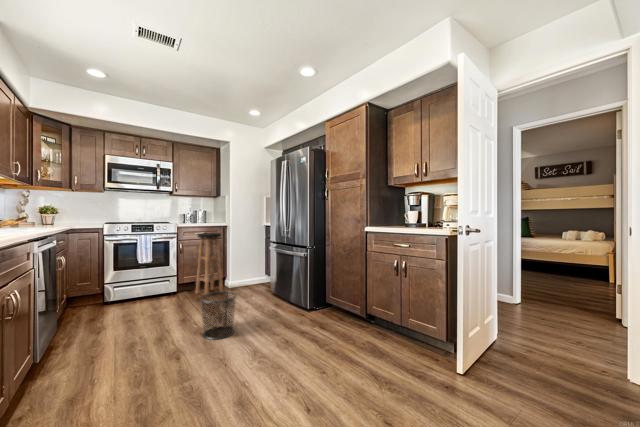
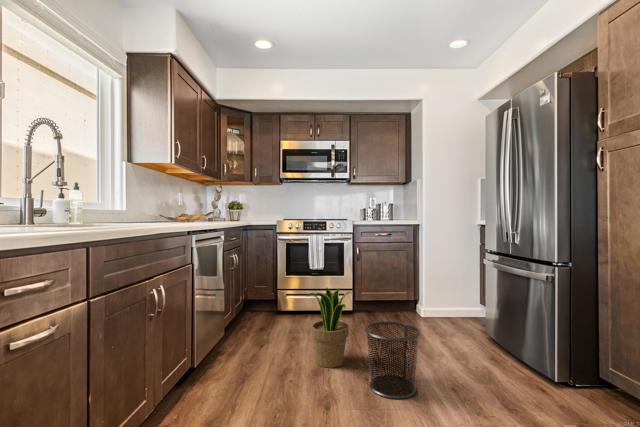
bar stool: present [196,233,223,294] -> none [375,234,411,322]
potted plant: none [149,275,186,334] -> present [307,288,350,368]

